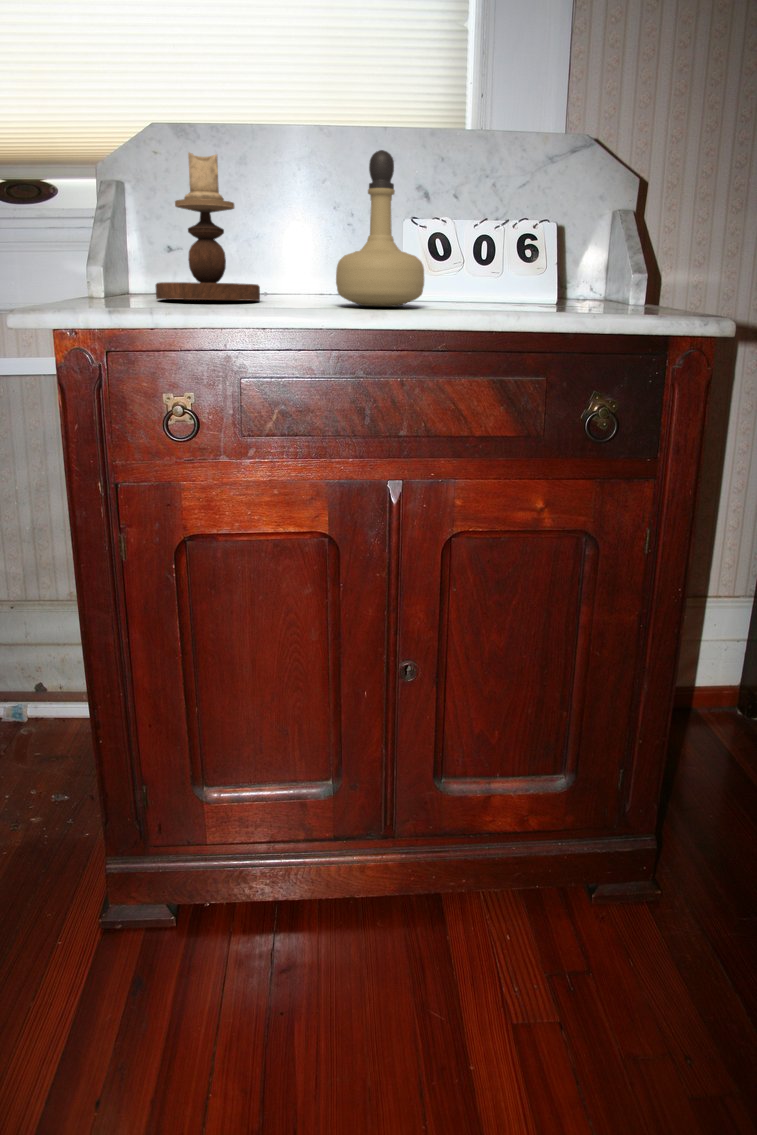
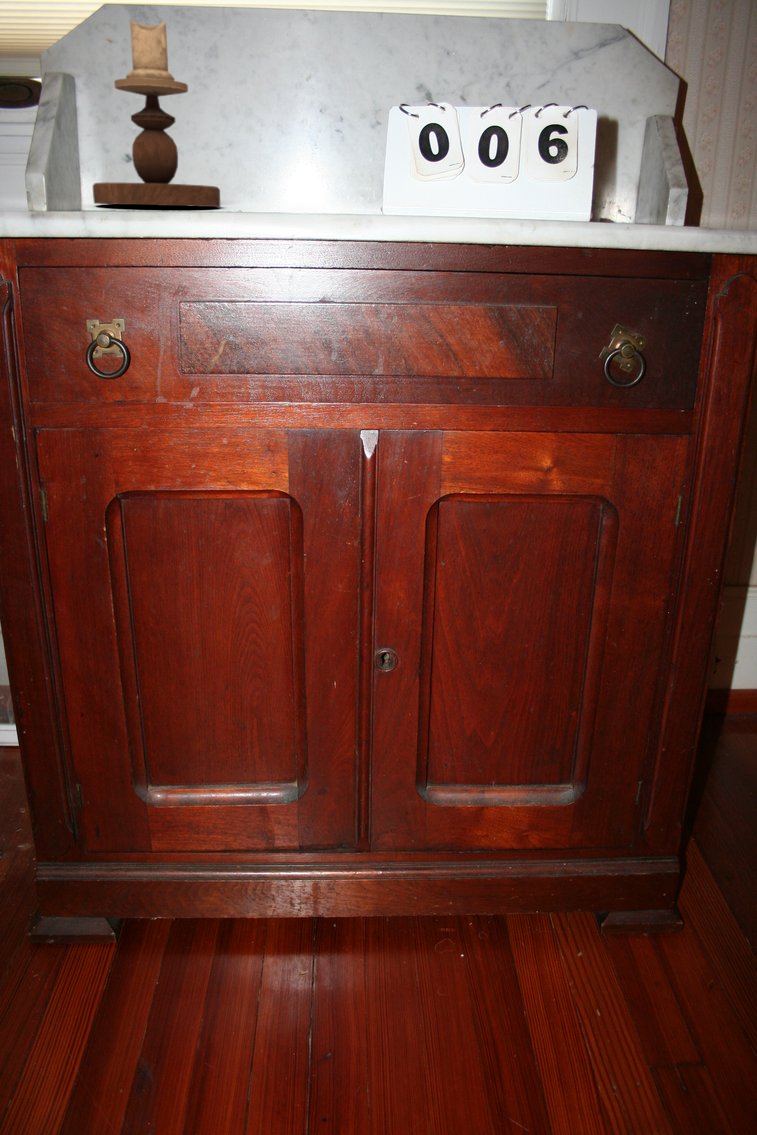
perfume bottle: present [336,150,424,306] -> none [305,15,414,215]

